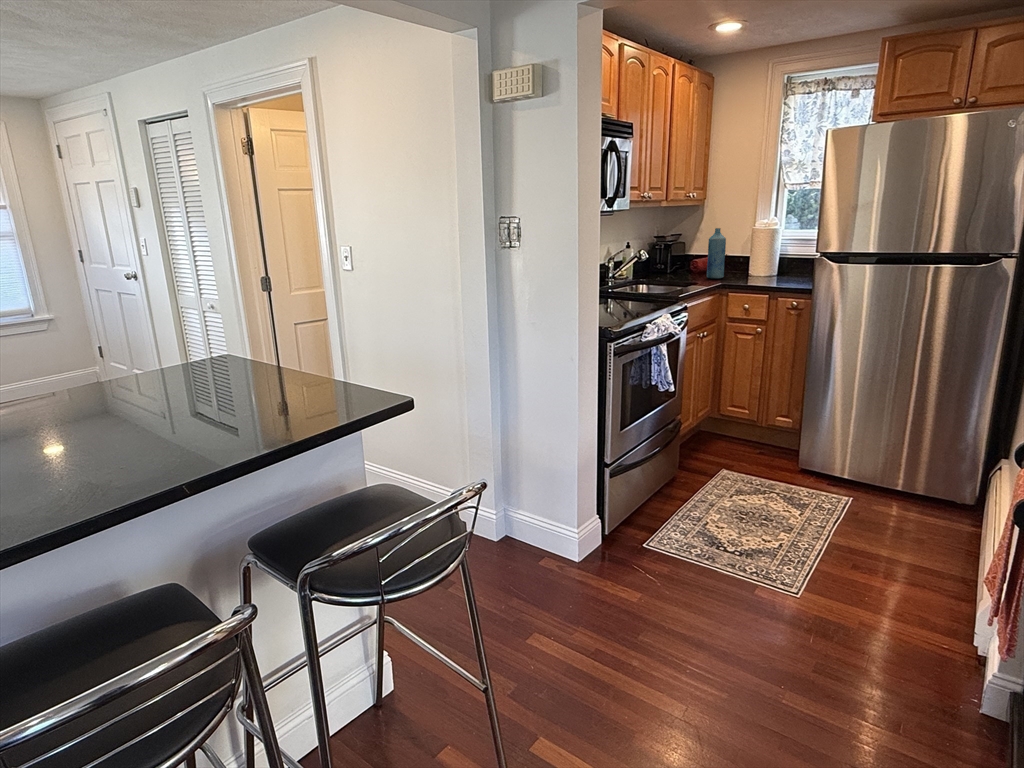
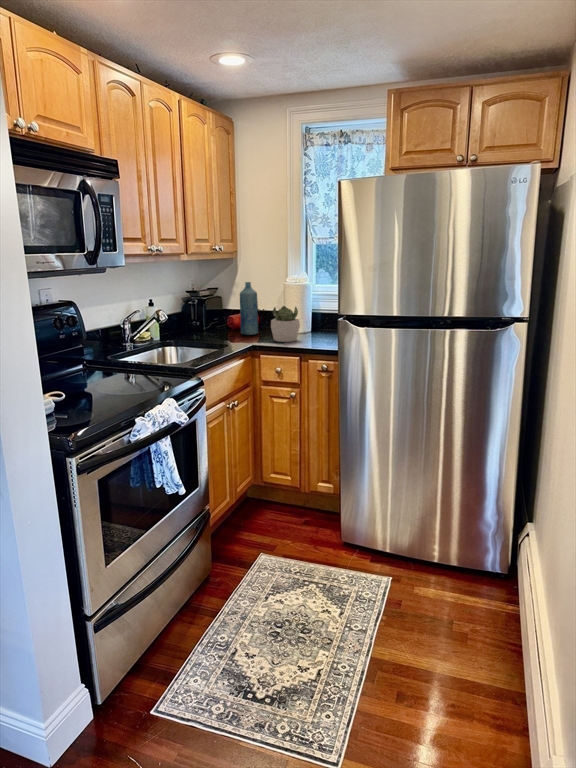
succulent plant: none [740,250,769,283] -> present [271,306,300,342]

